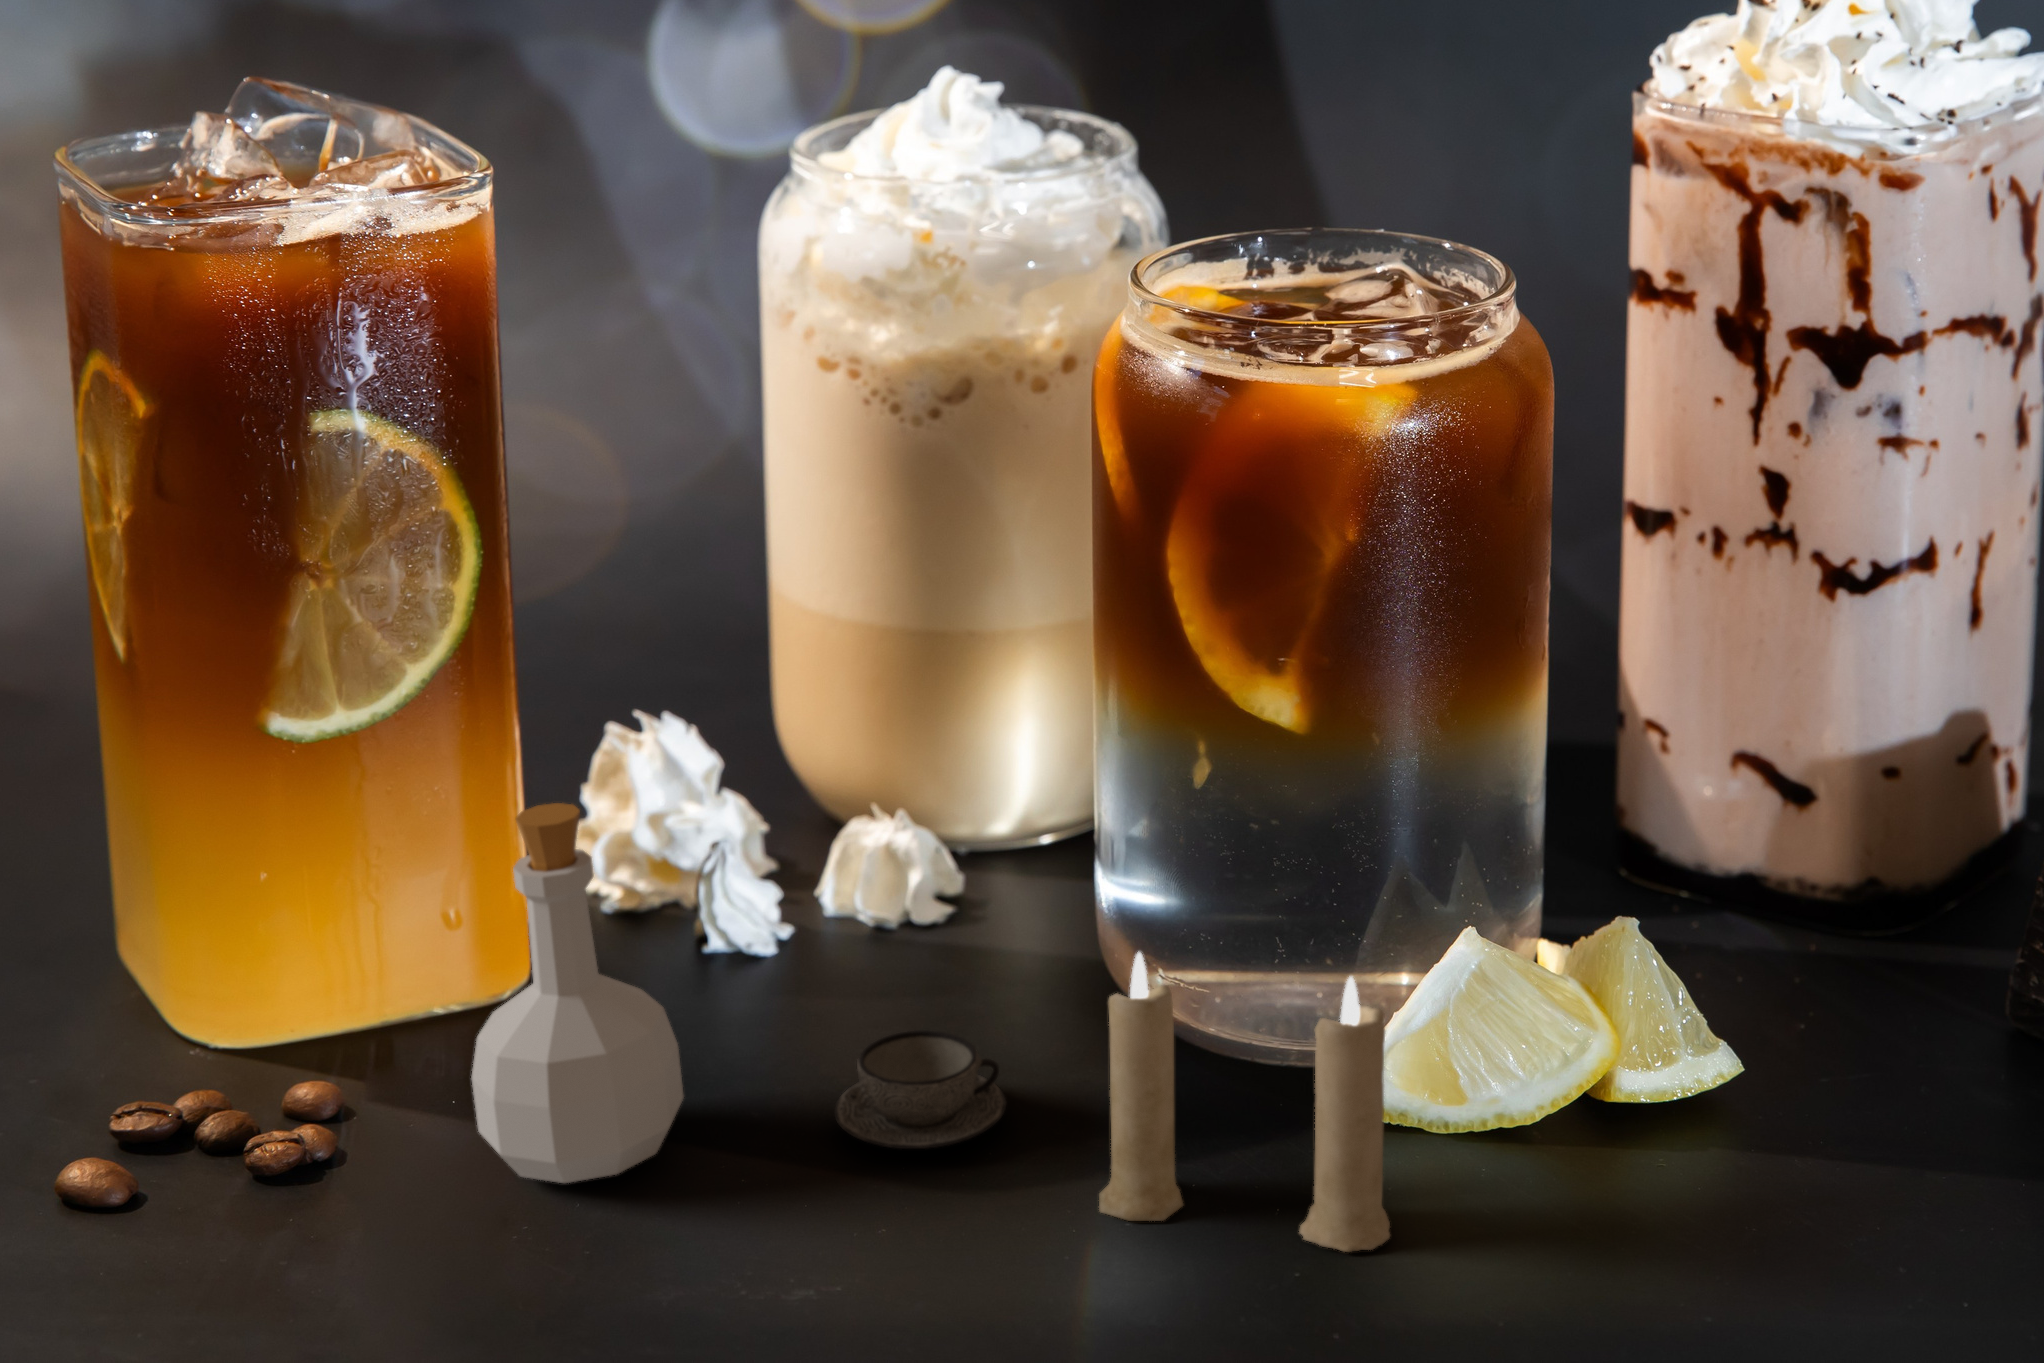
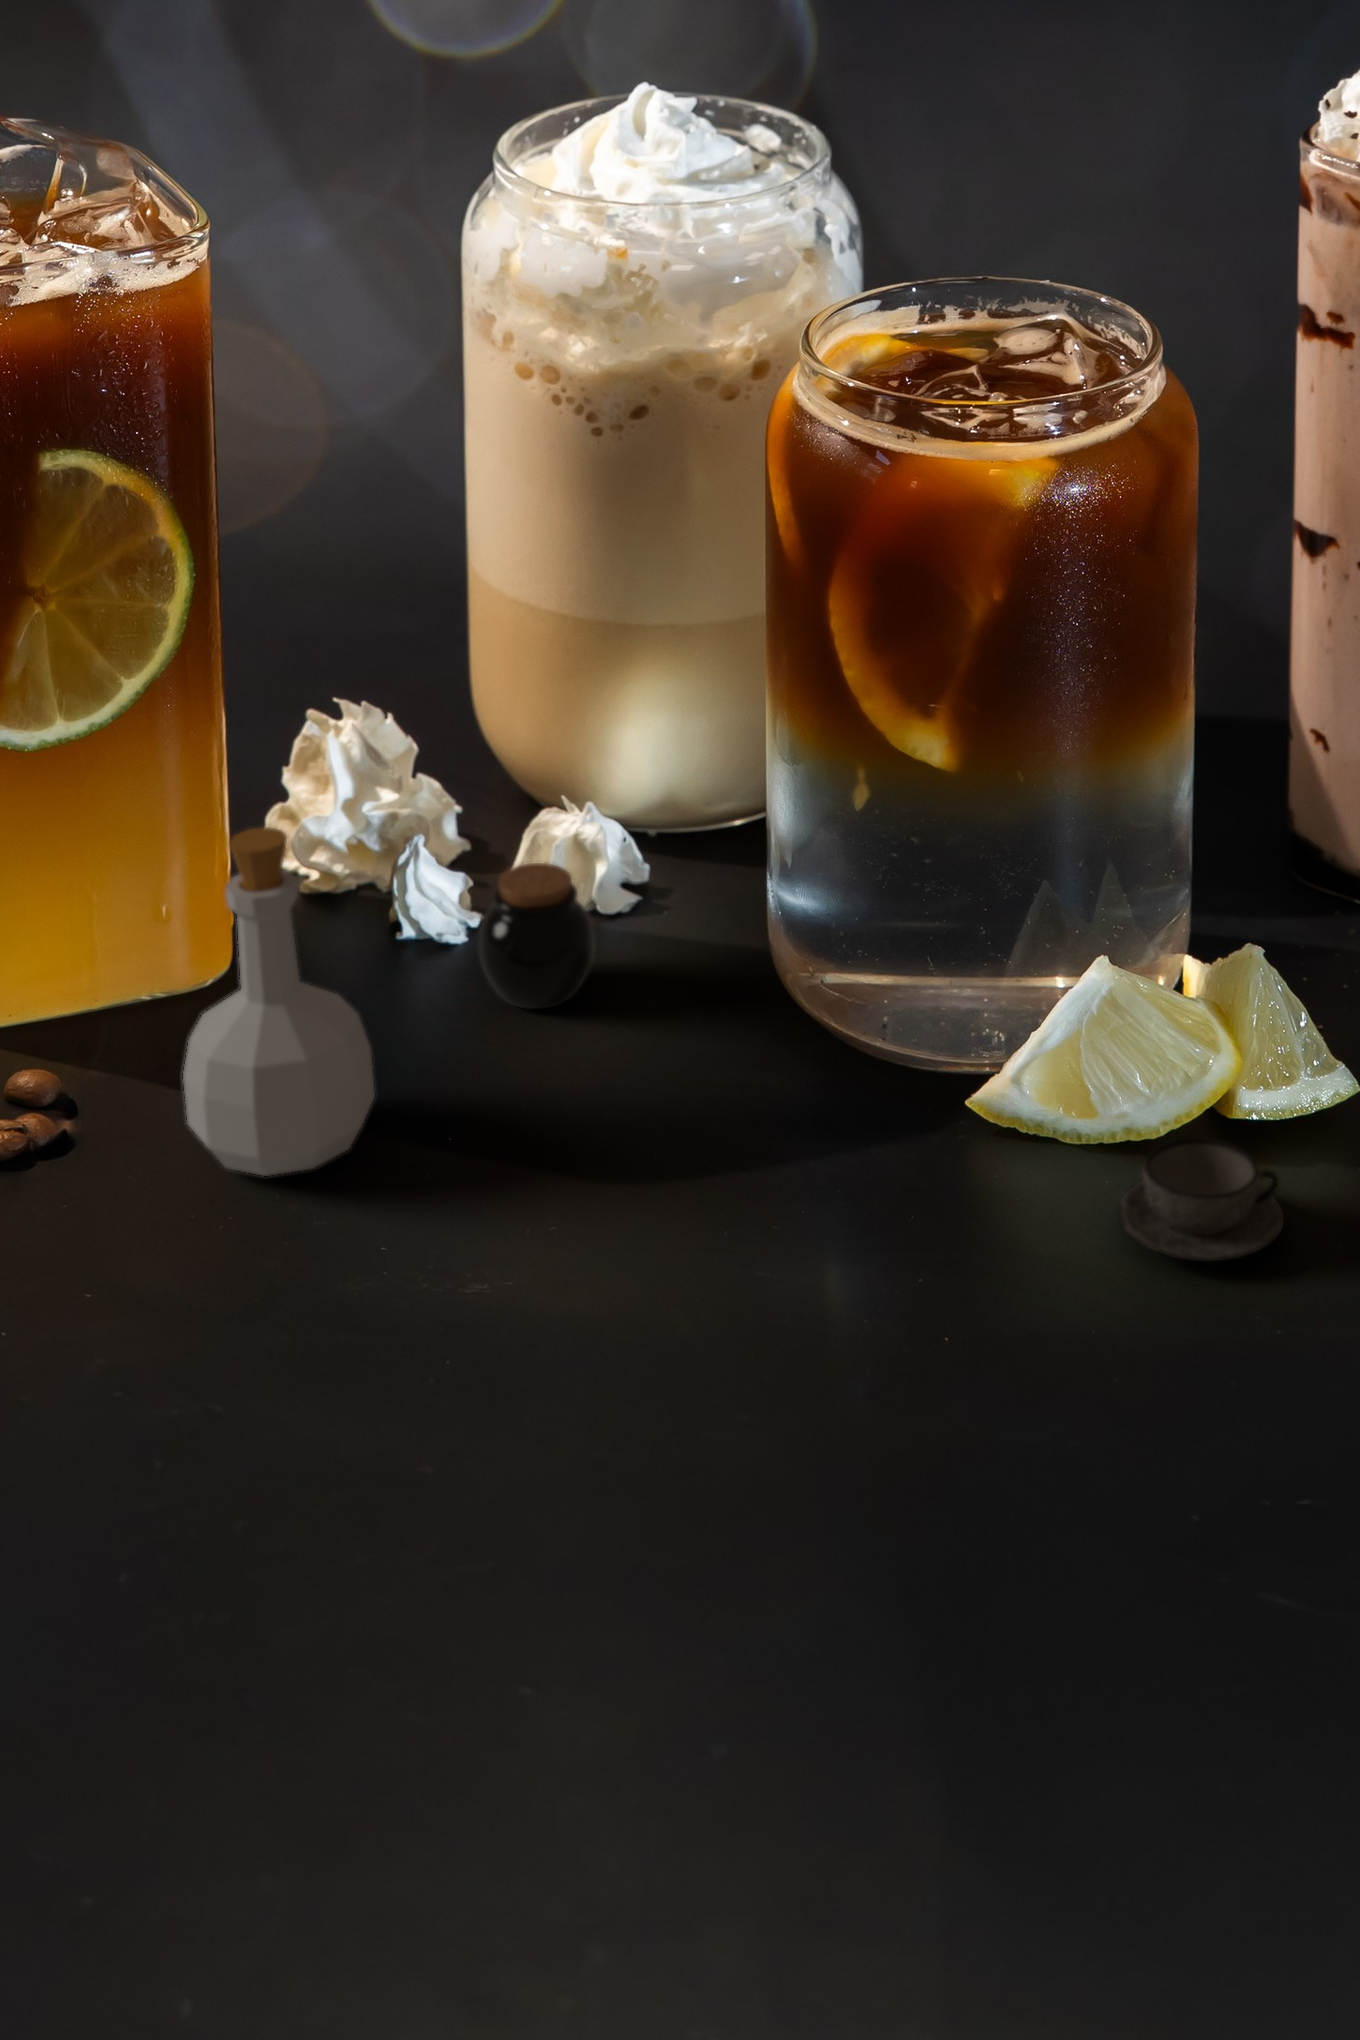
jar: none [792,861,915,1013] -> present [479,863,595,1009]
candle: present [1099,952,1390,1252] -> none [751,963,1015,1263]
teacup: present [834,1030,1006,1149] -> present [1118,1137,1284,1262]

